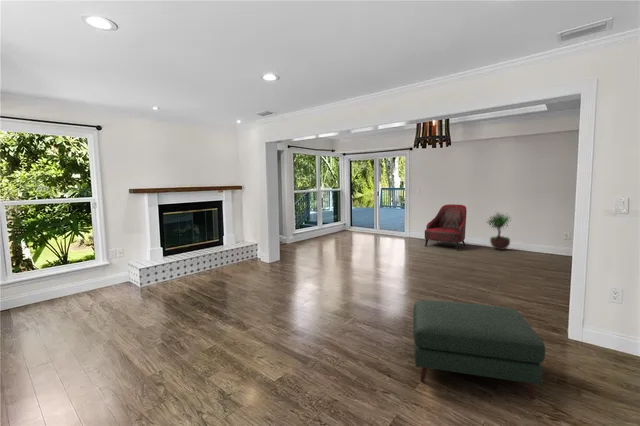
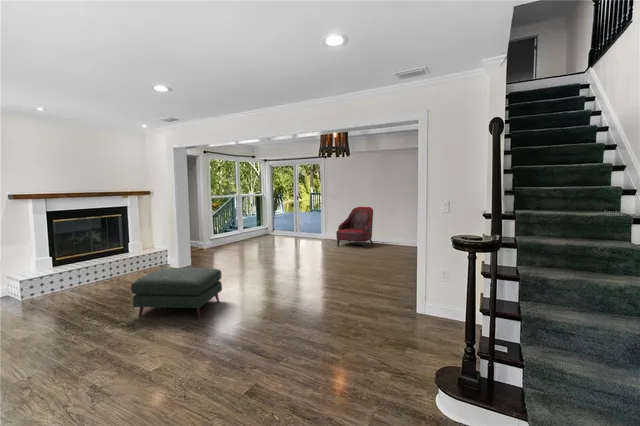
potted tree: present [487,214,510,250] -> none [388,211,409,246]
ottoman: present [413,300,545,399] -> present [131,268,222,318]

